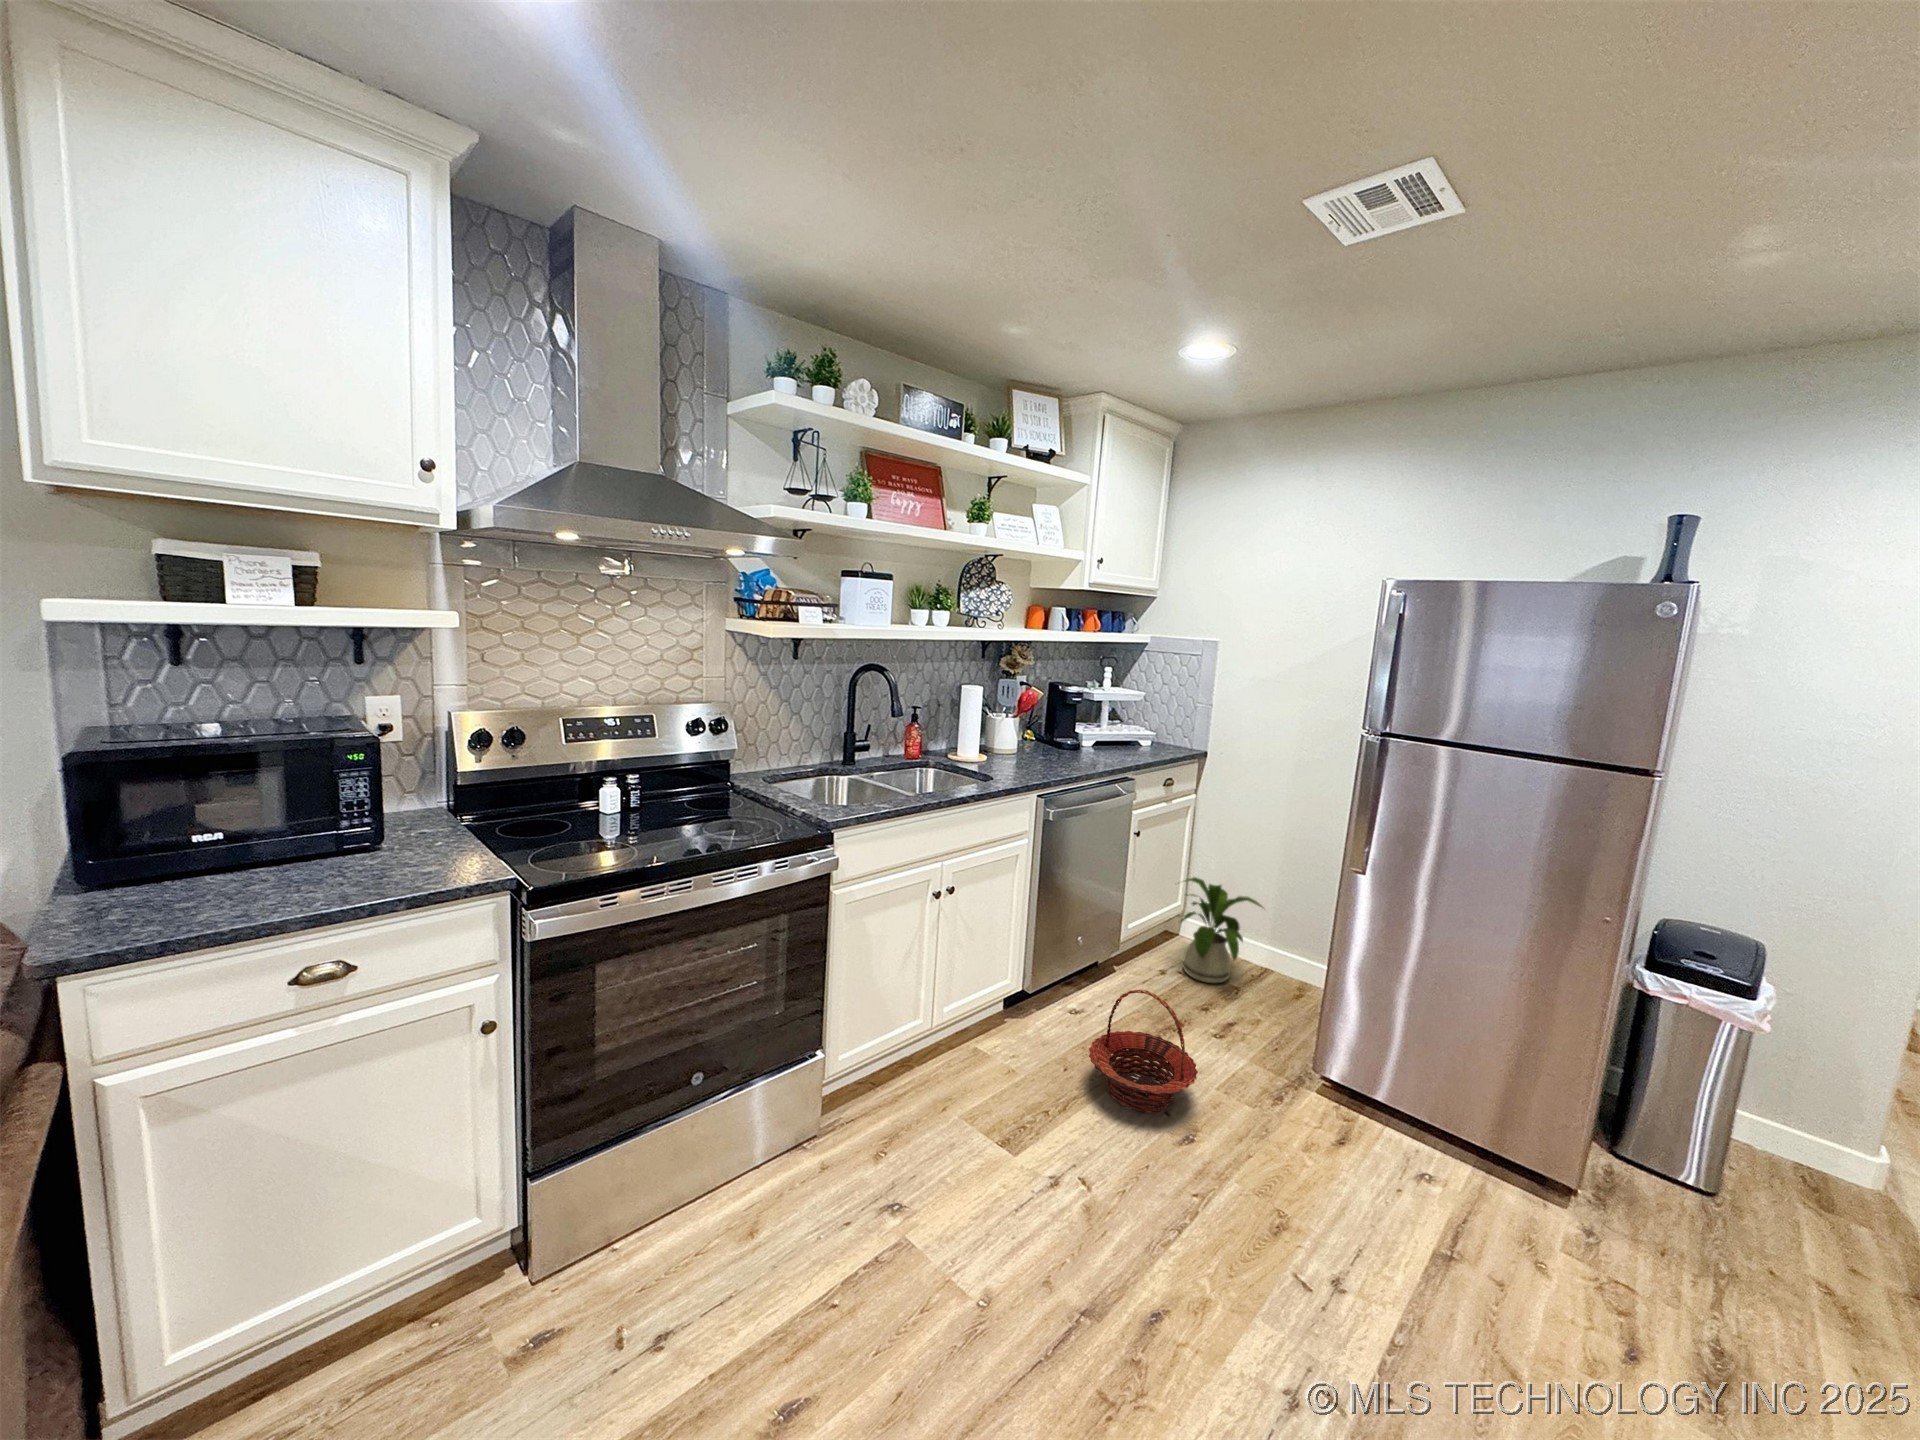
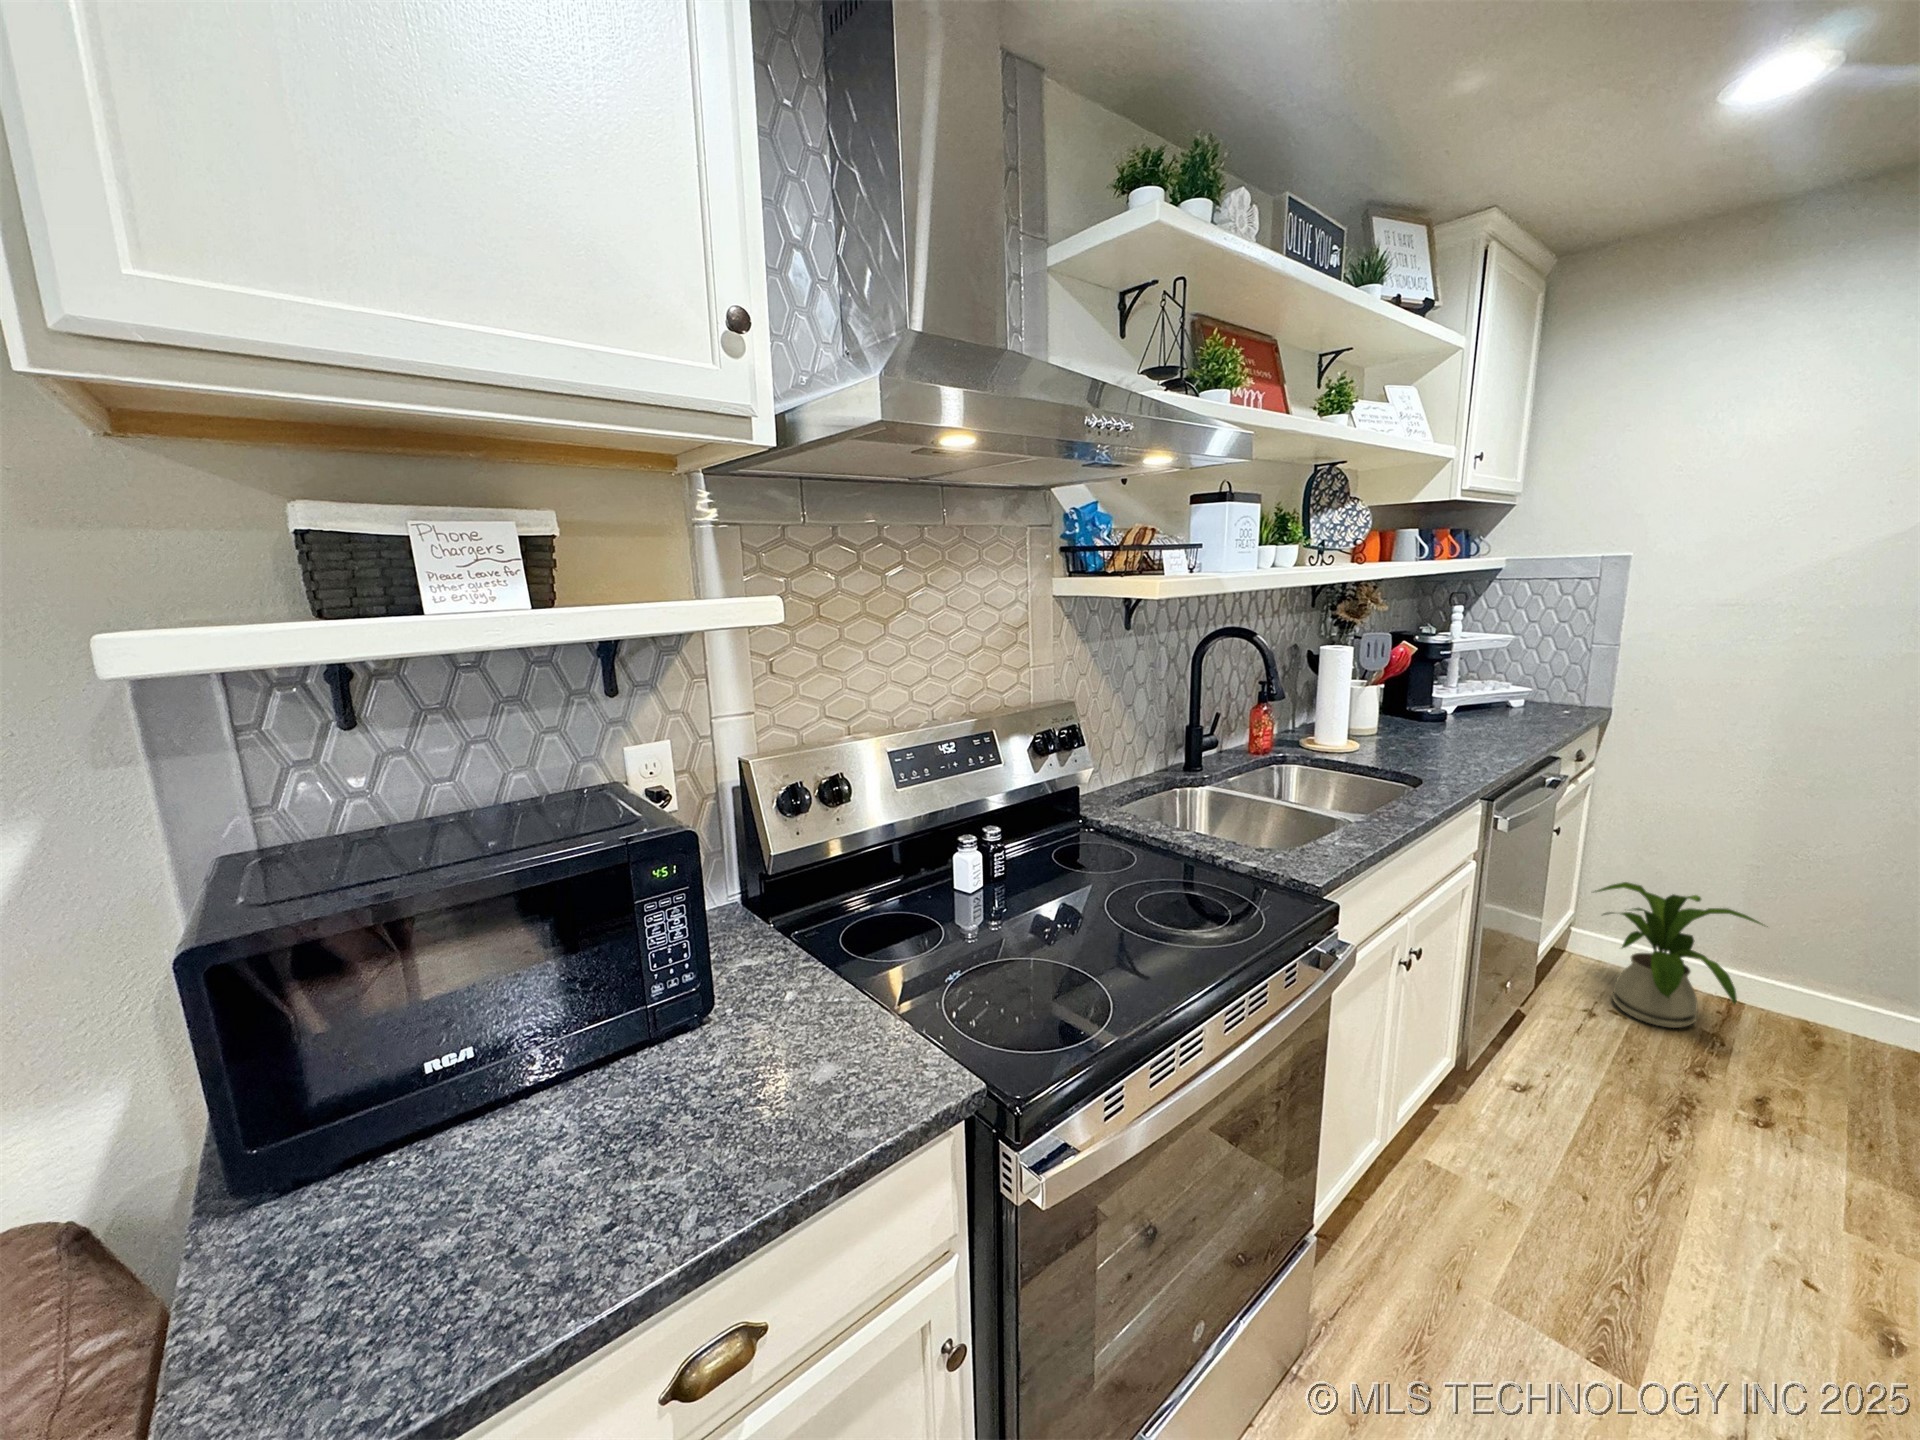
basket: present [1089,990,1198,1112] -> none [1629,1089,1859,1281]

